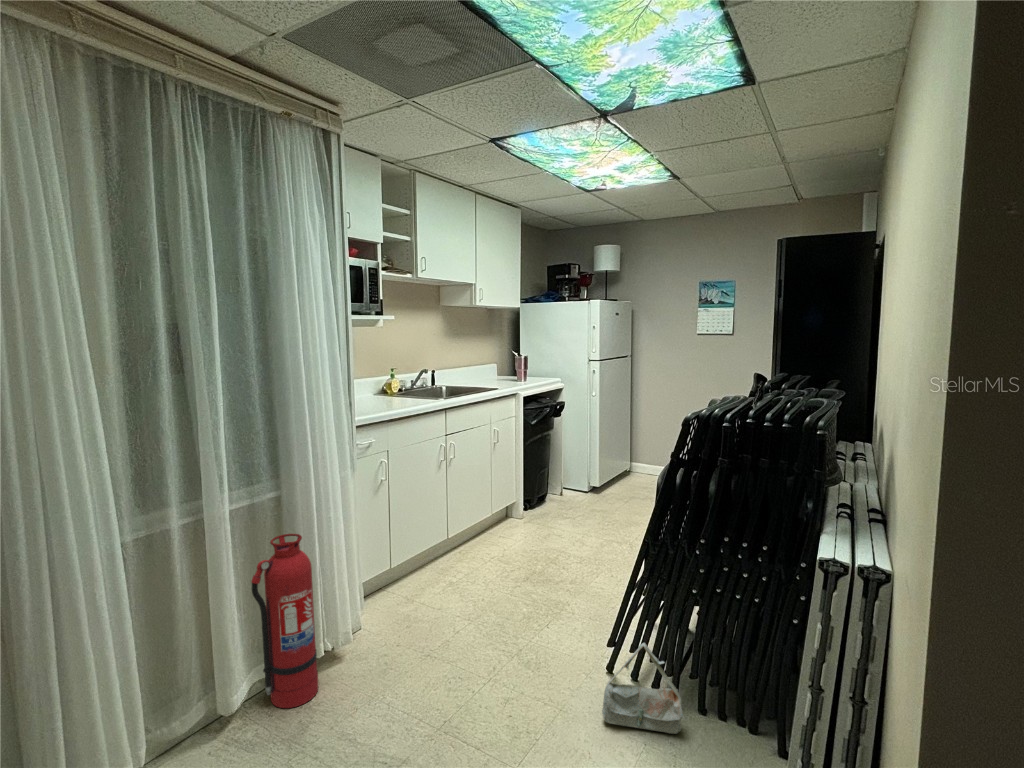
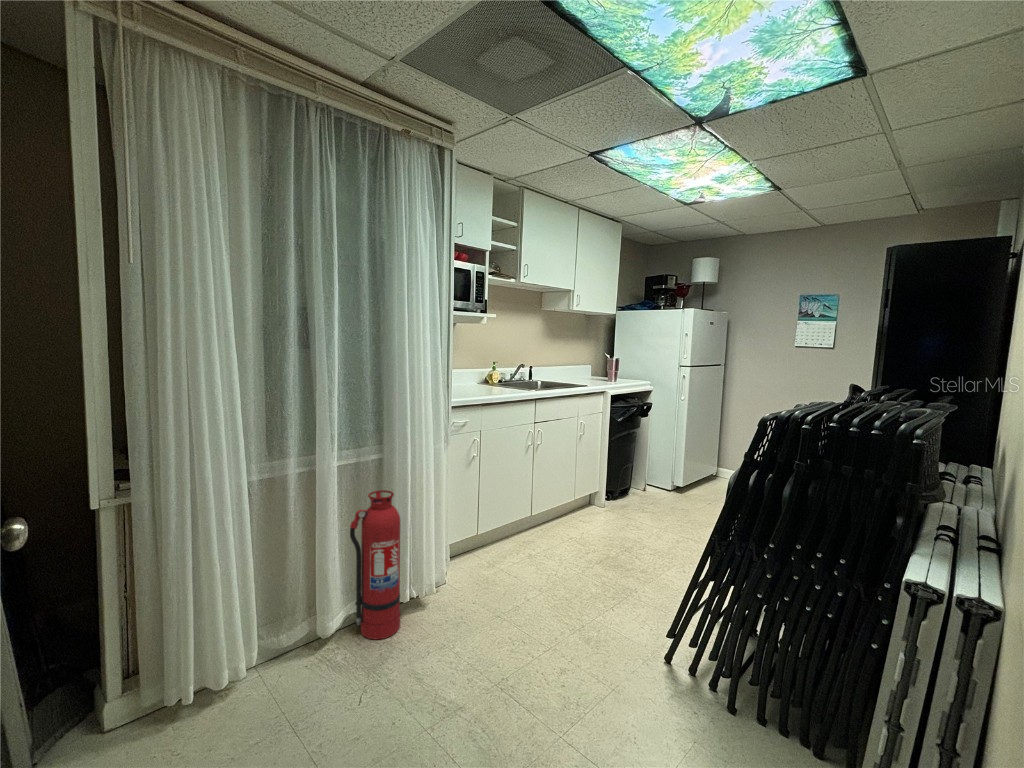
bag: present [602,643,684,734] -> none [651,639,737,739]

